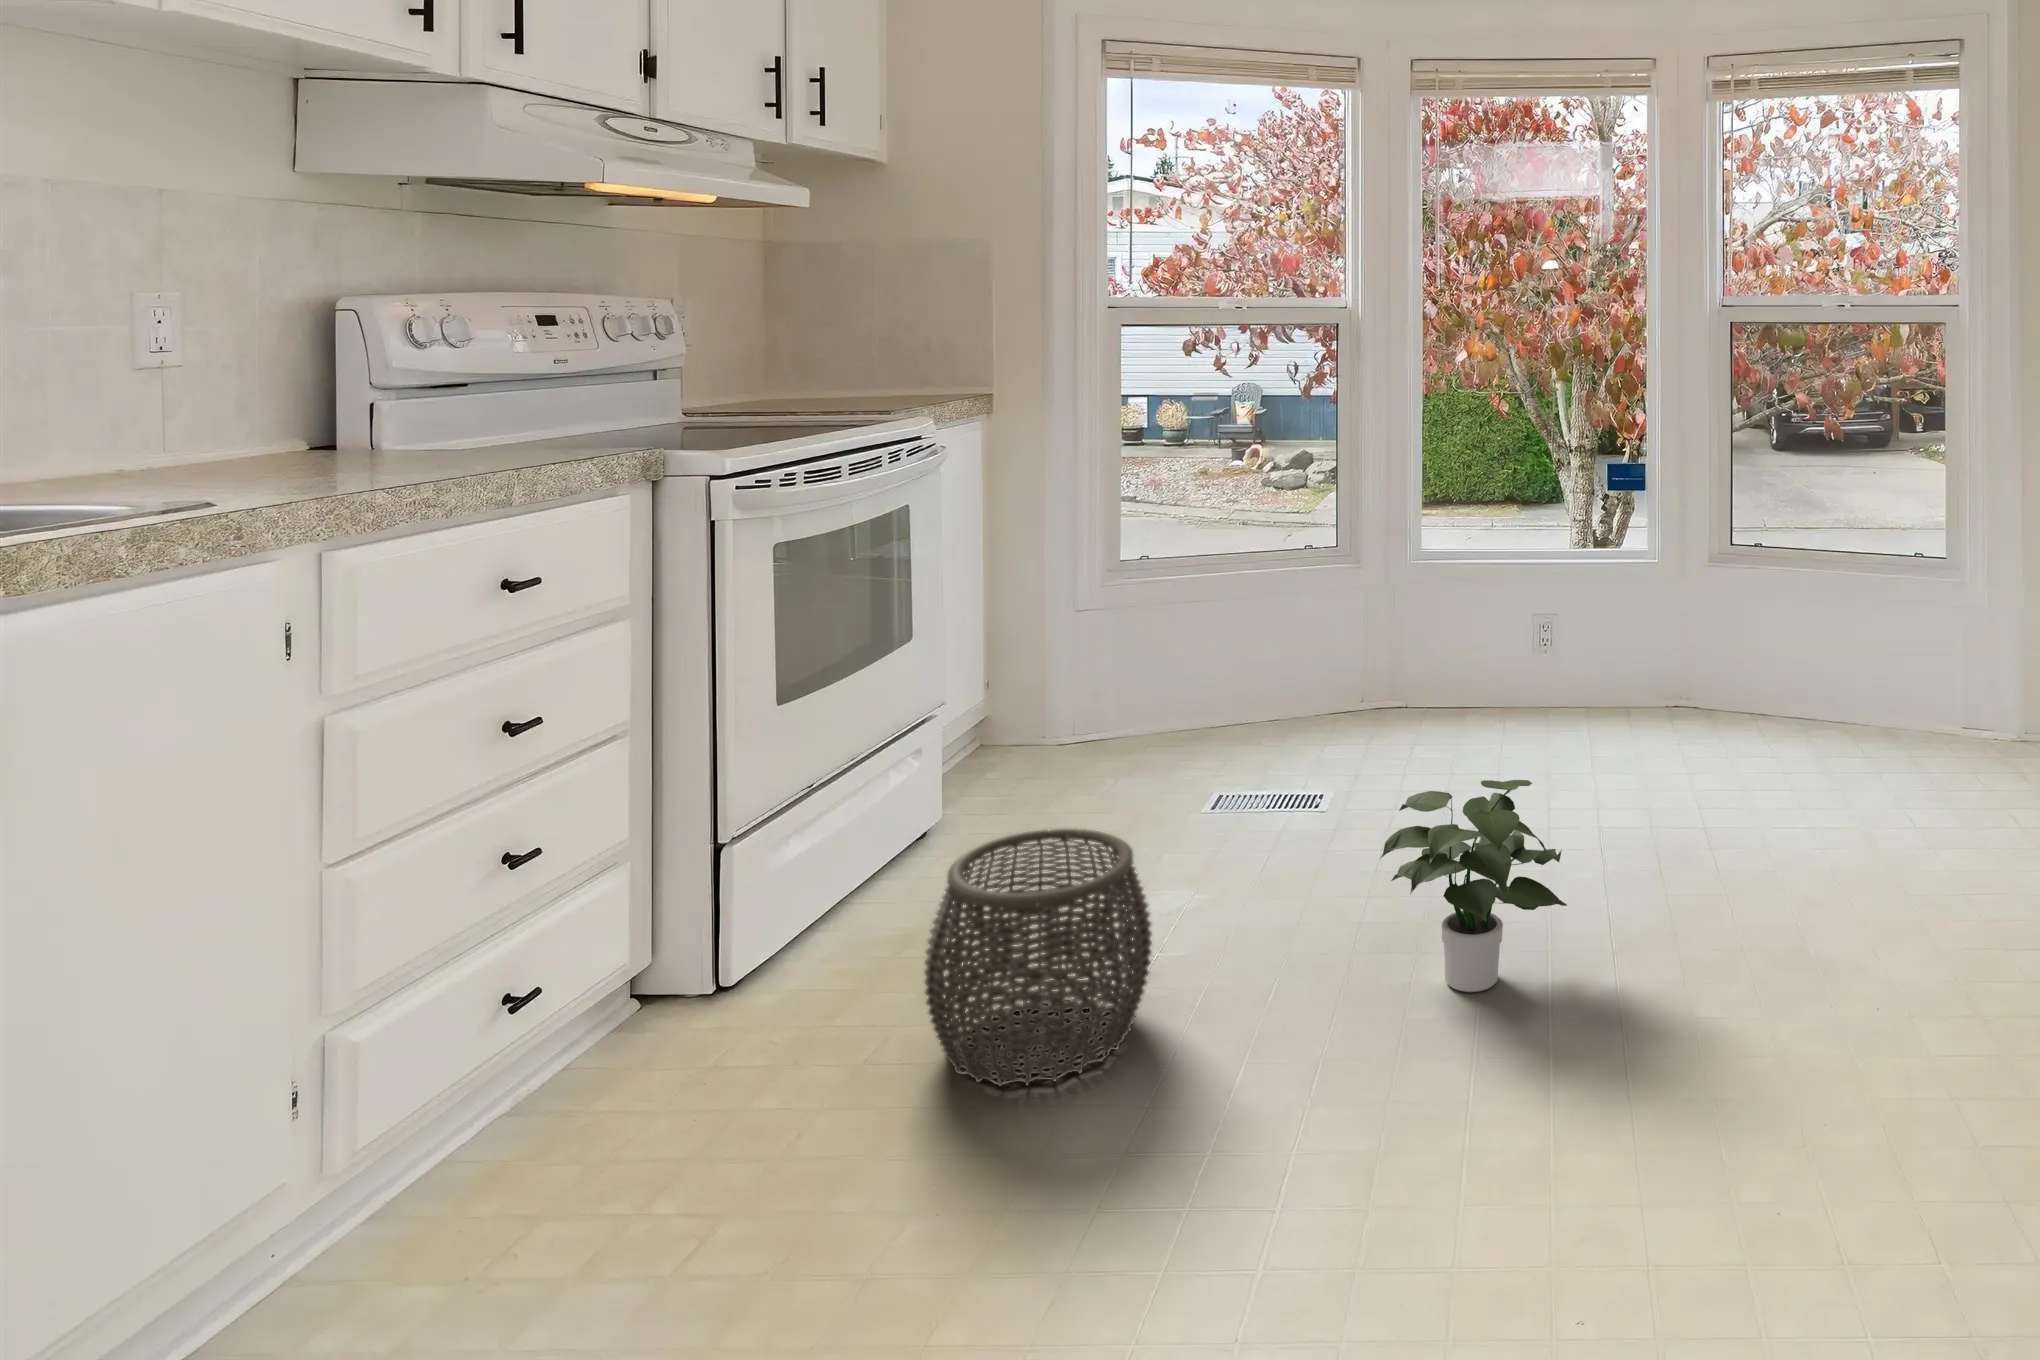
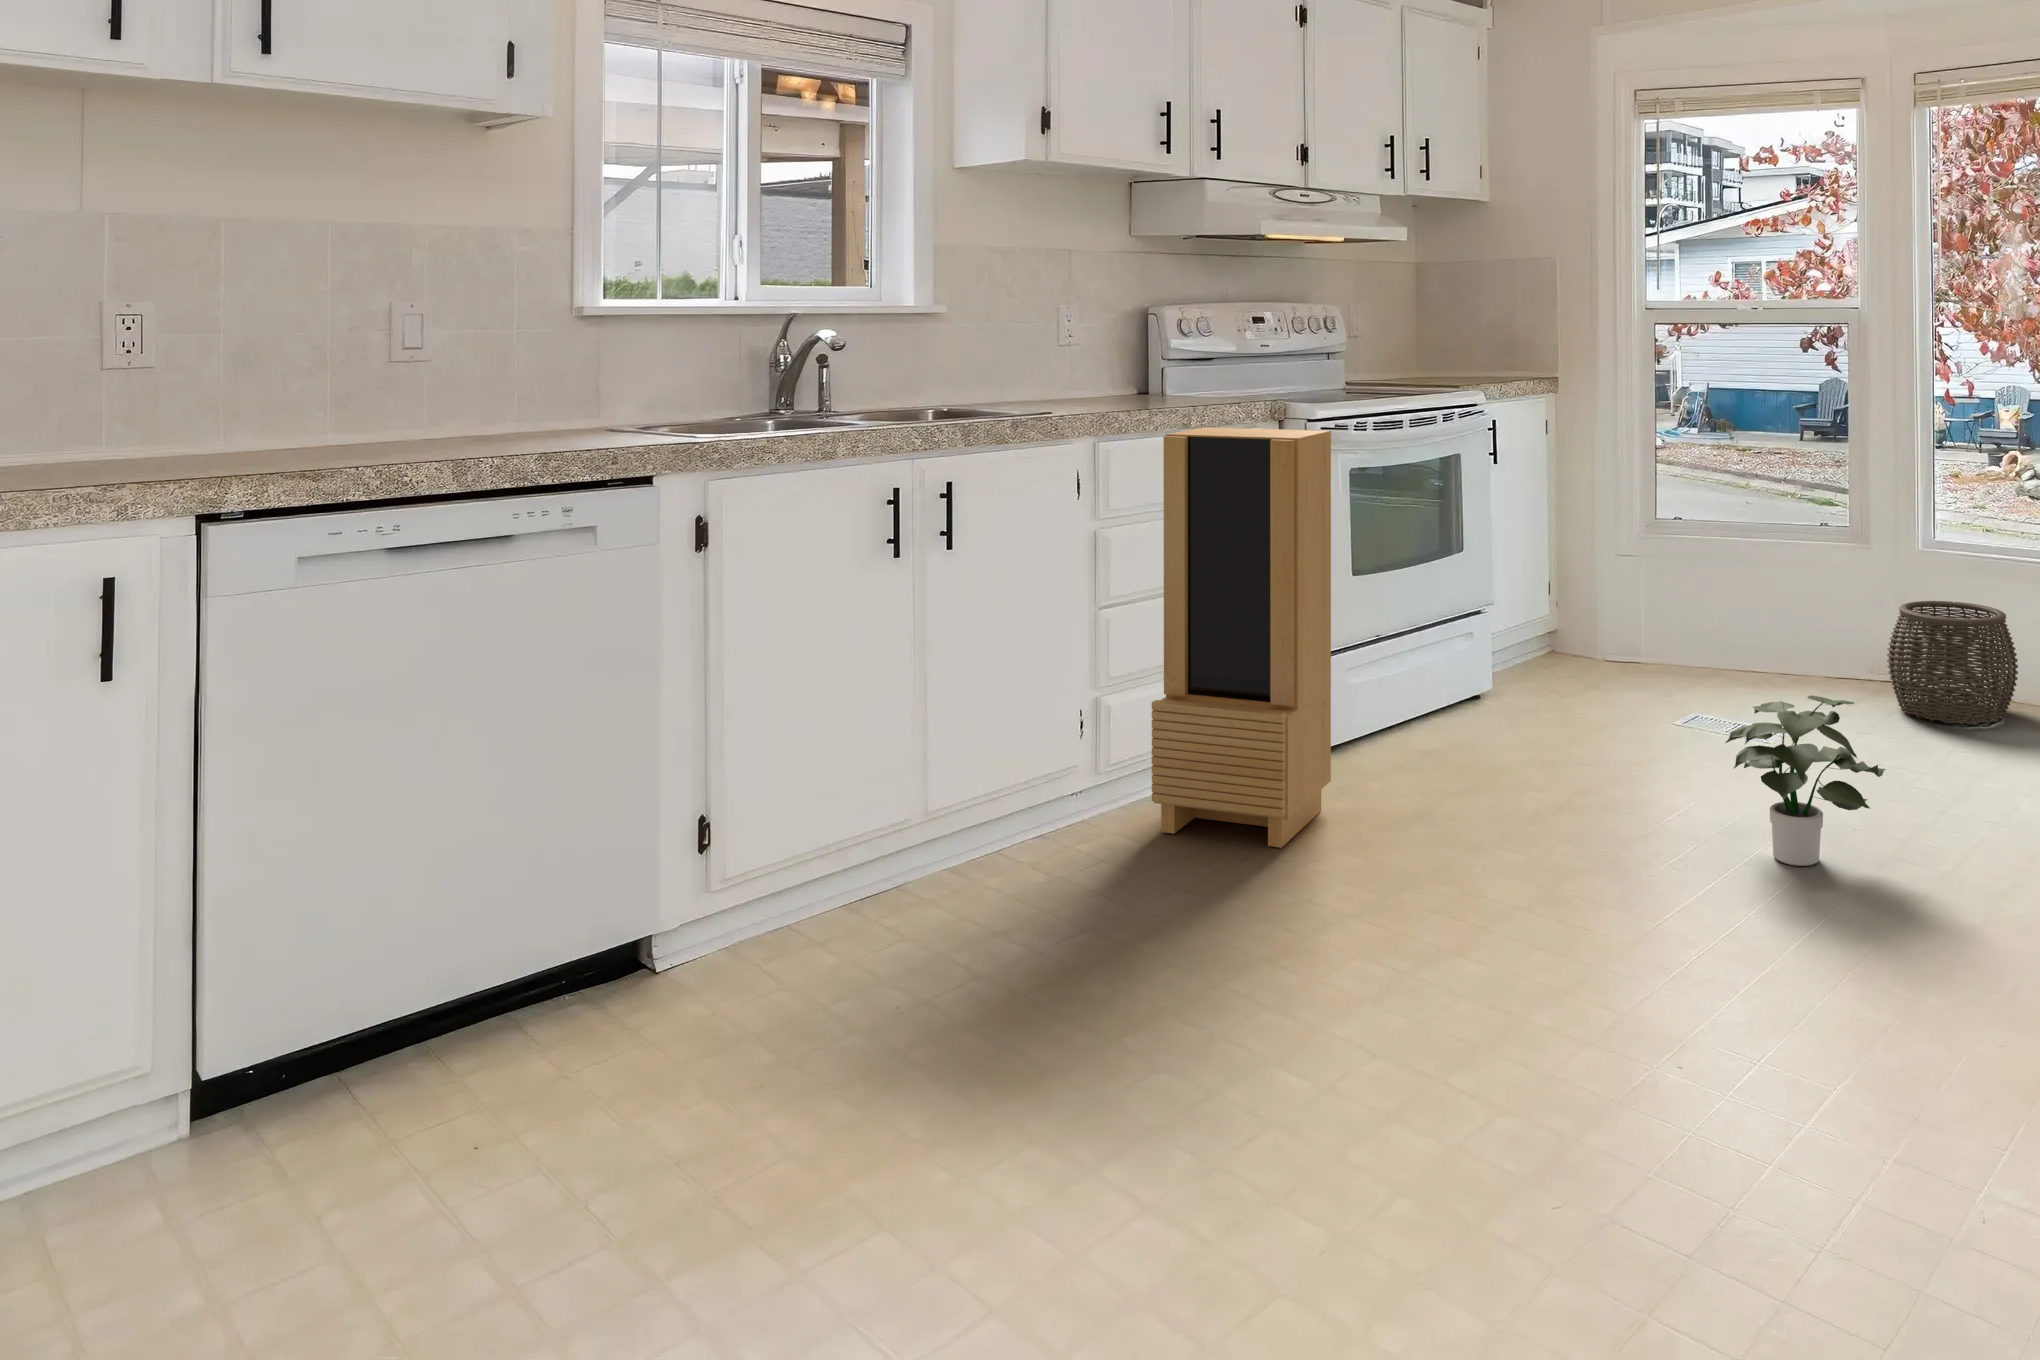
storage cabinet: none [482,508,815,1269] -> present [1152,427,1331,848]
woven basket: present [924,829,1152,1086] -> present [1887,601,2018,725]

